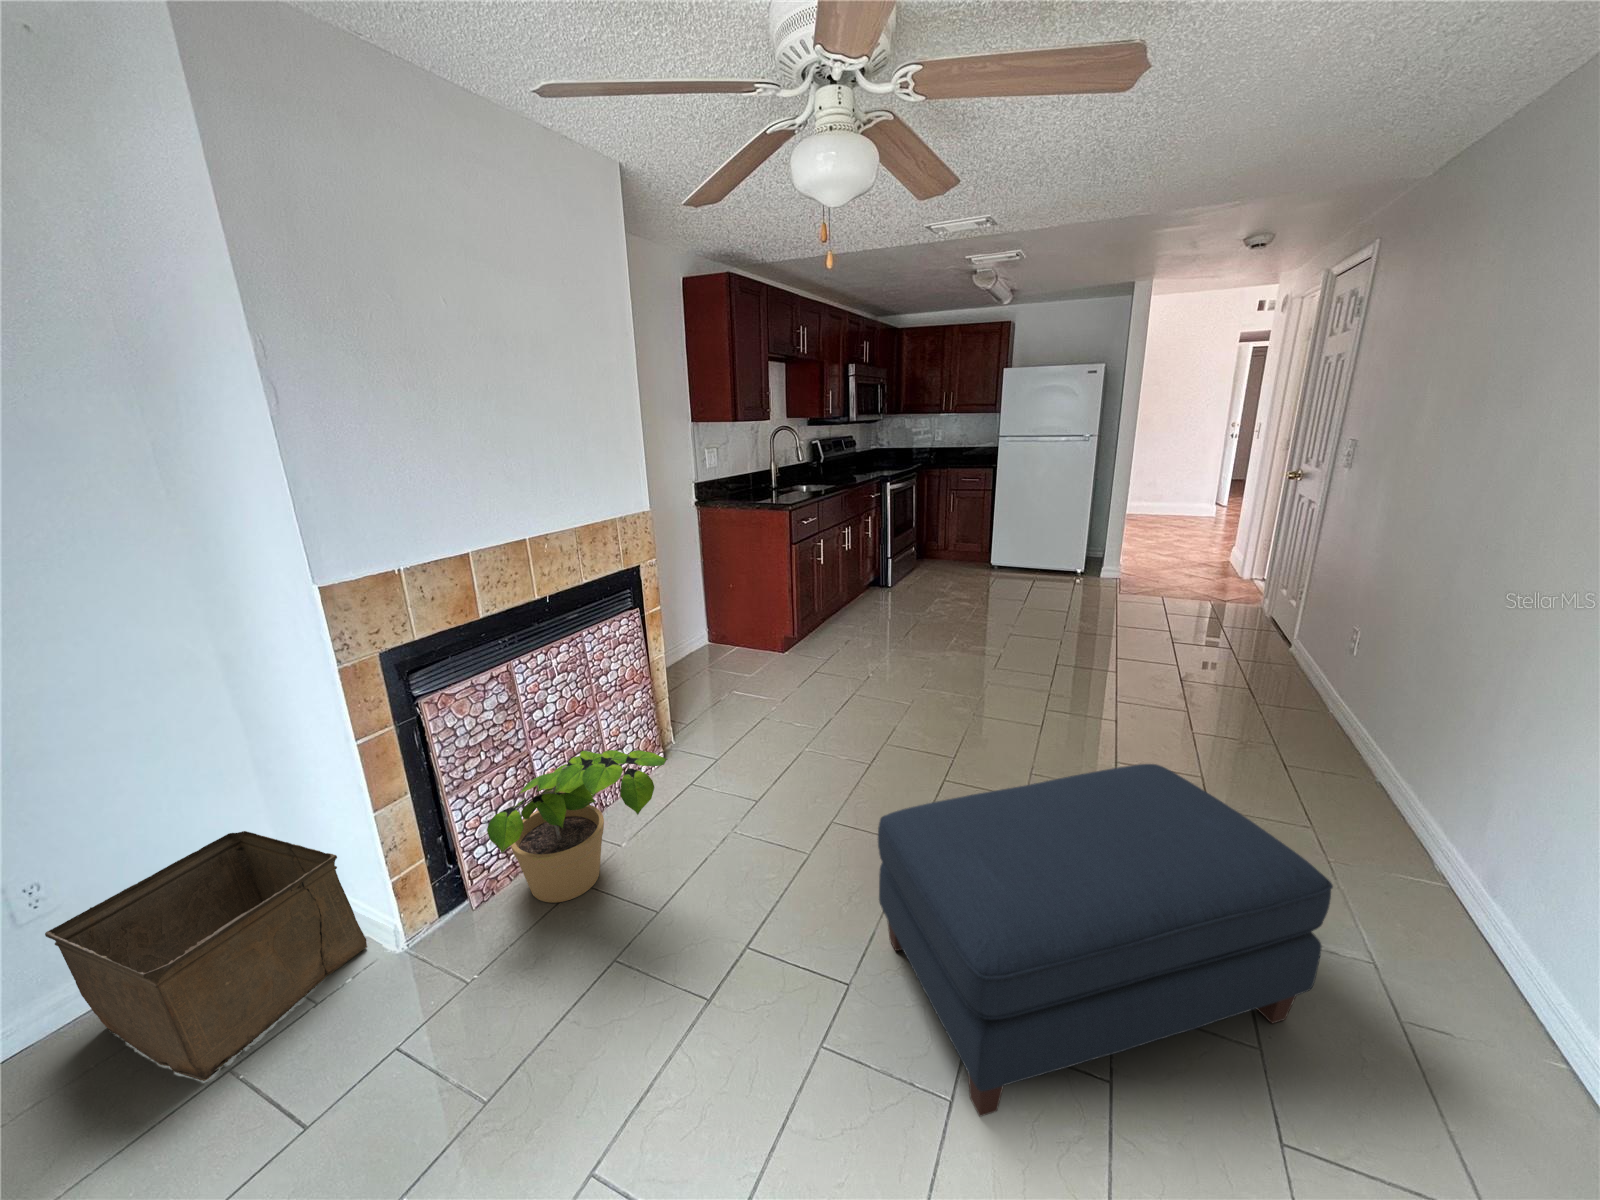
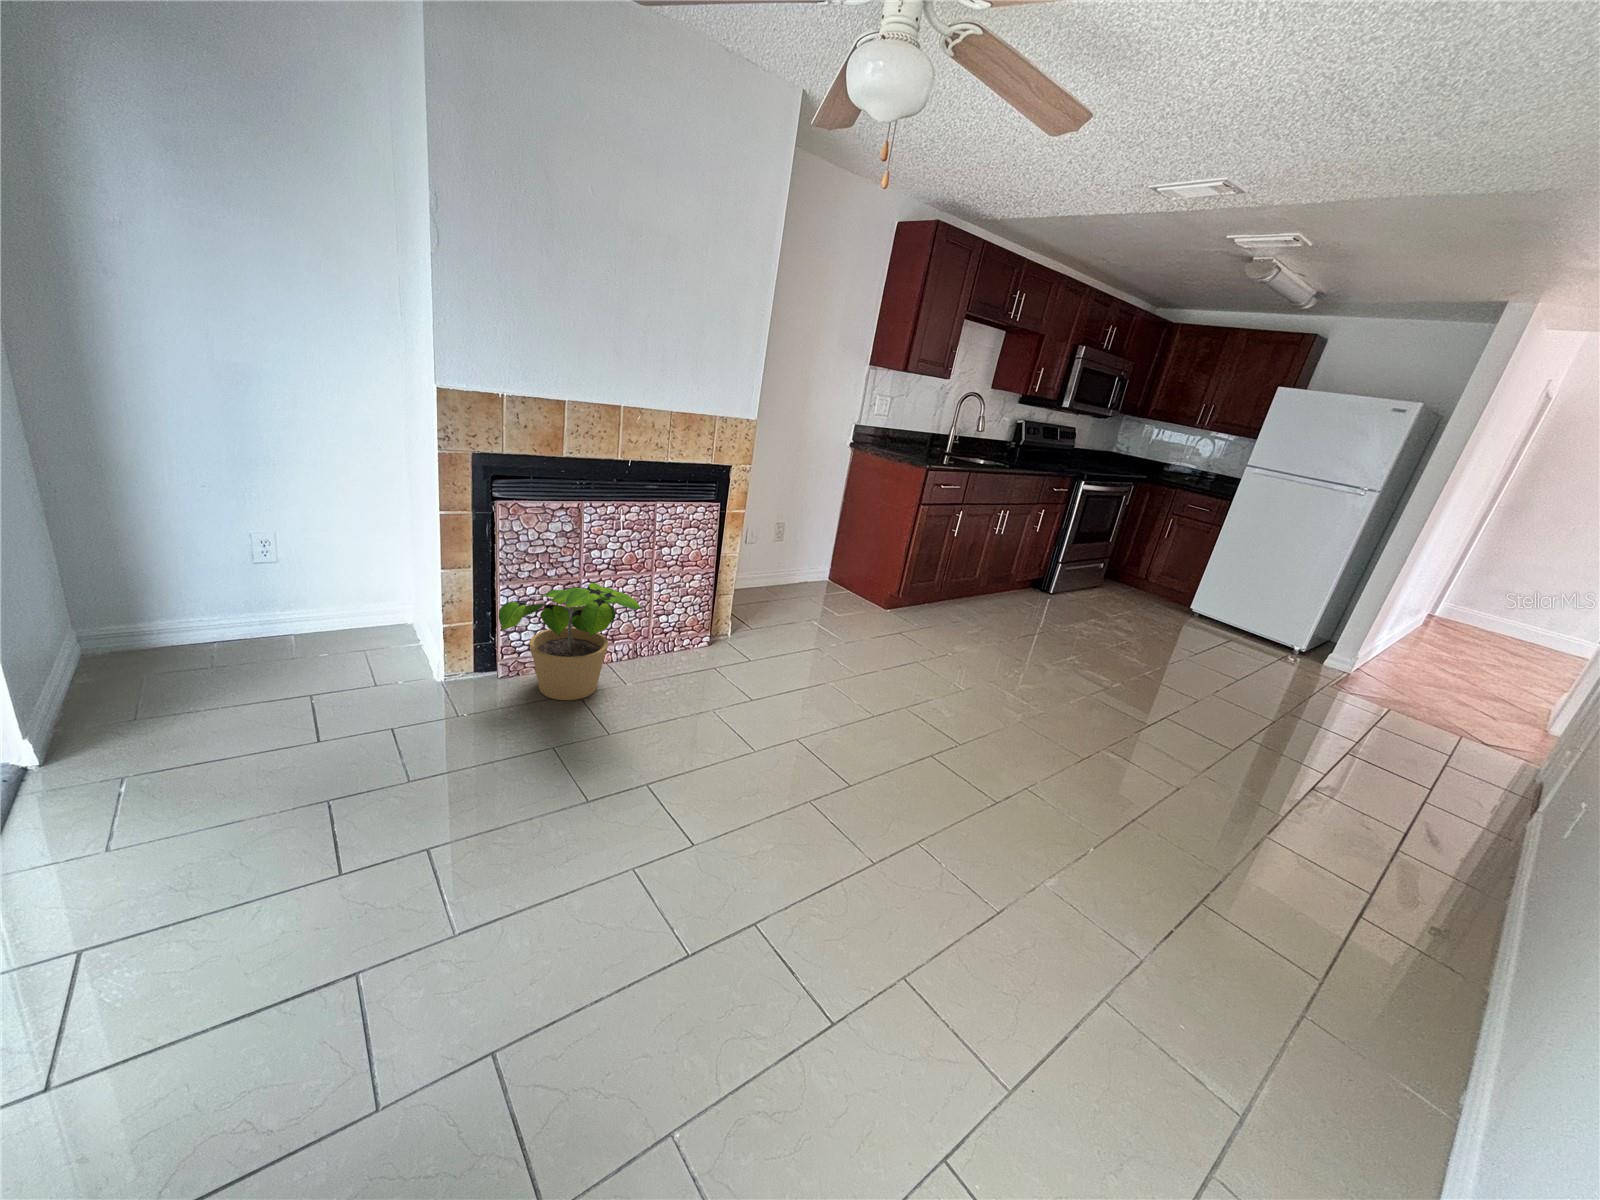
ottoman: present [878,764,1333,1116] -> none [685,713,1158,1100]
storage bin: present [45,831,367,1081] -> none [252,559,423,695]

